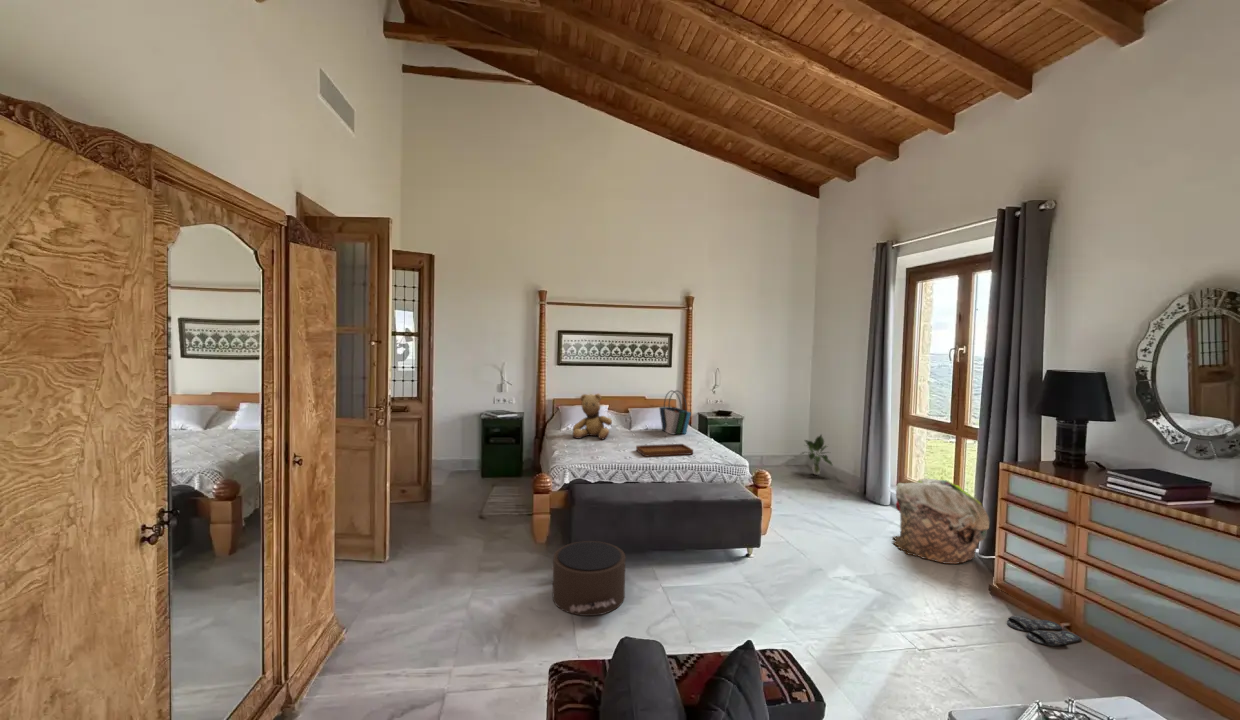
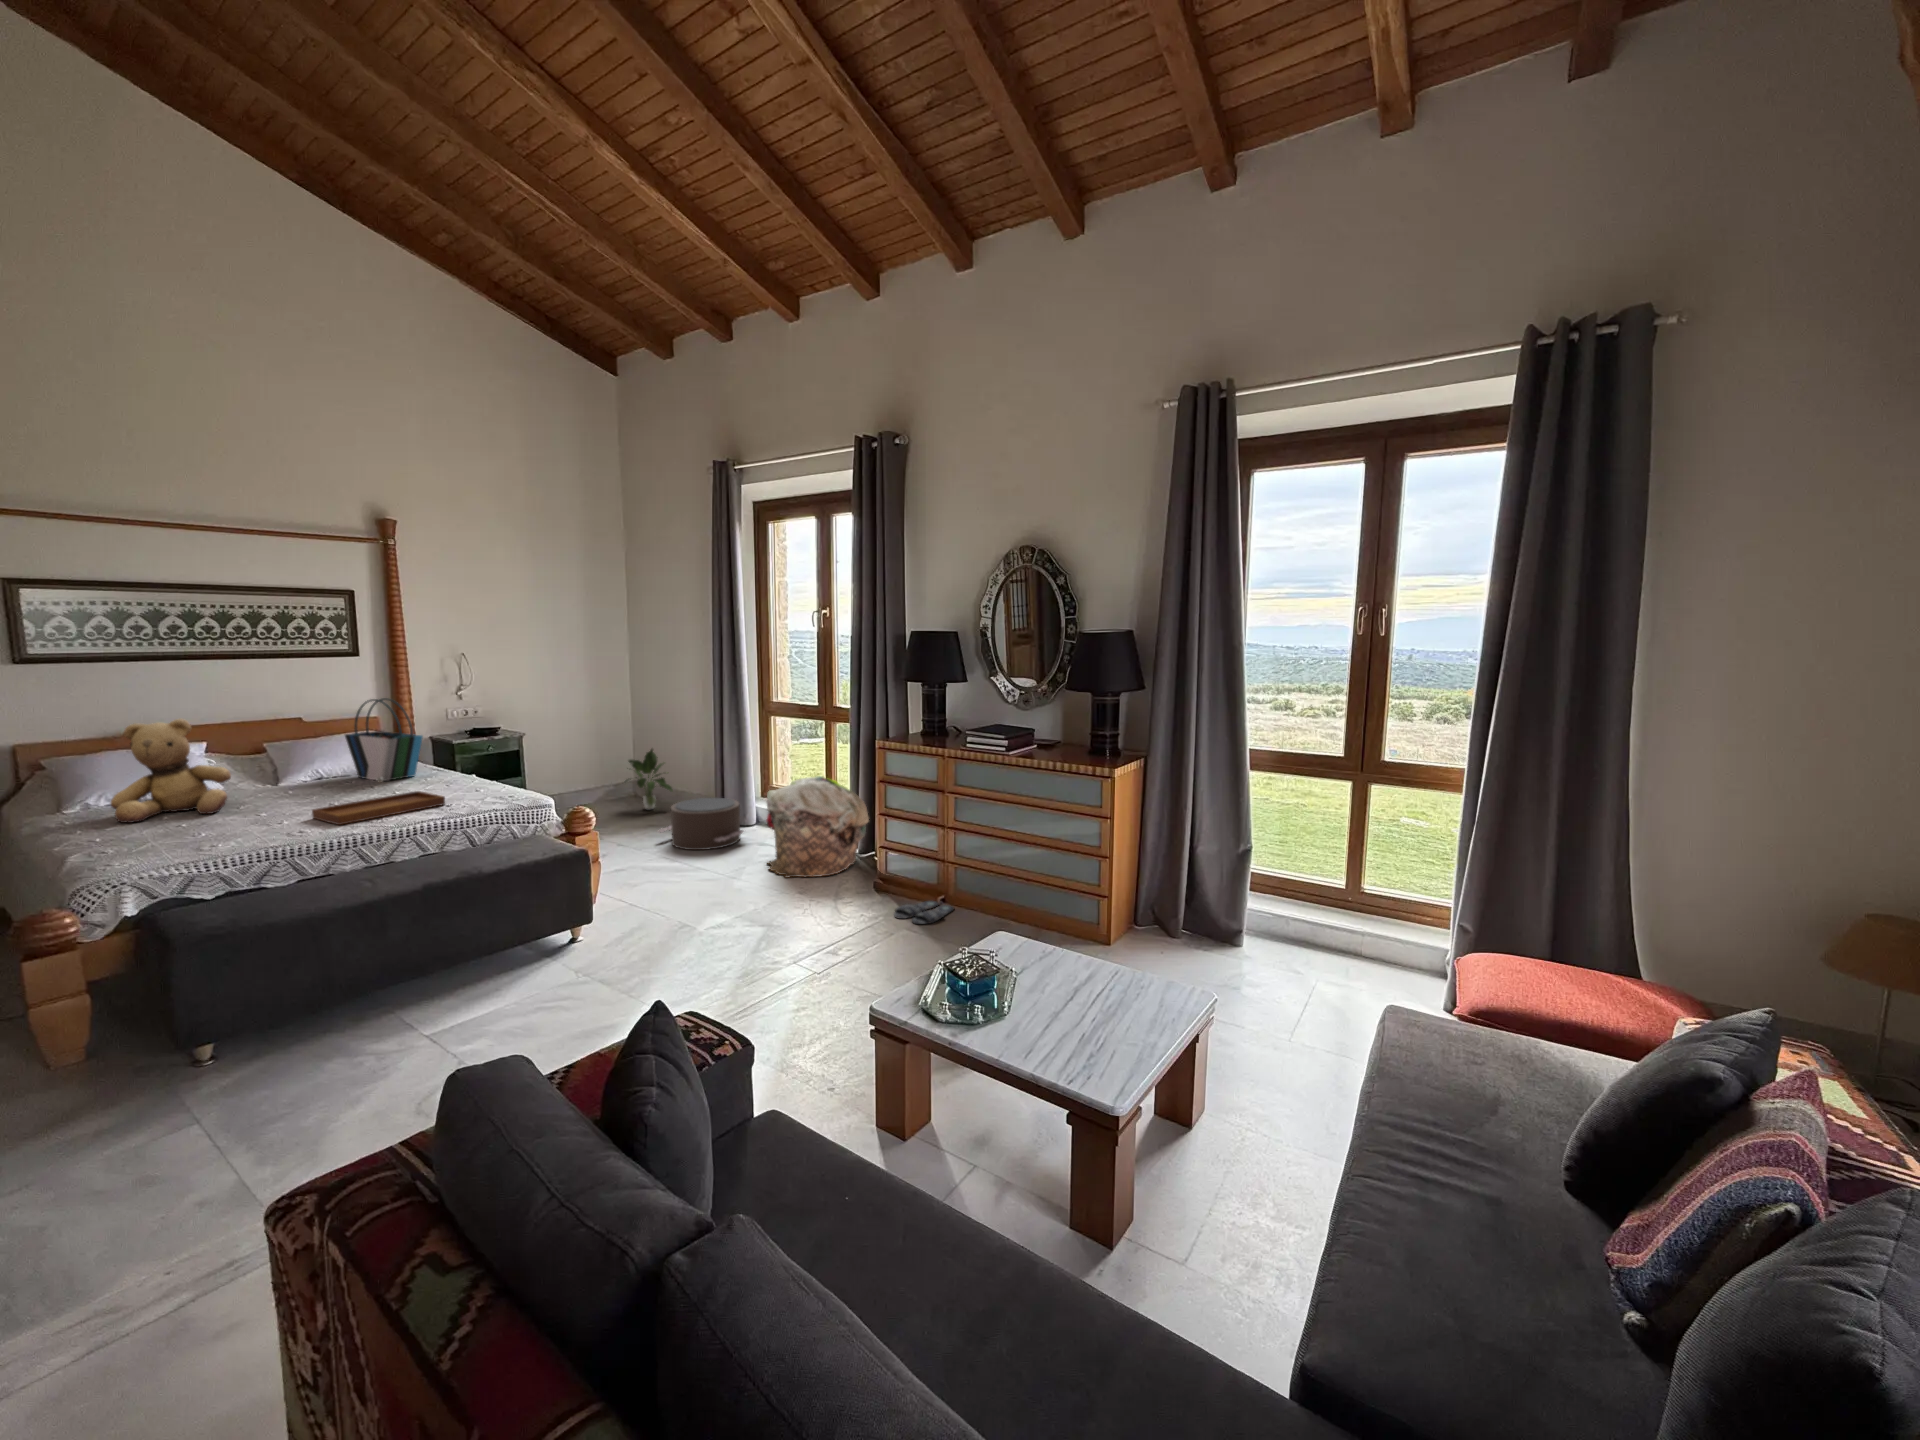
pouf: present [552,541,625,616] -> present [659,798,743,850]

